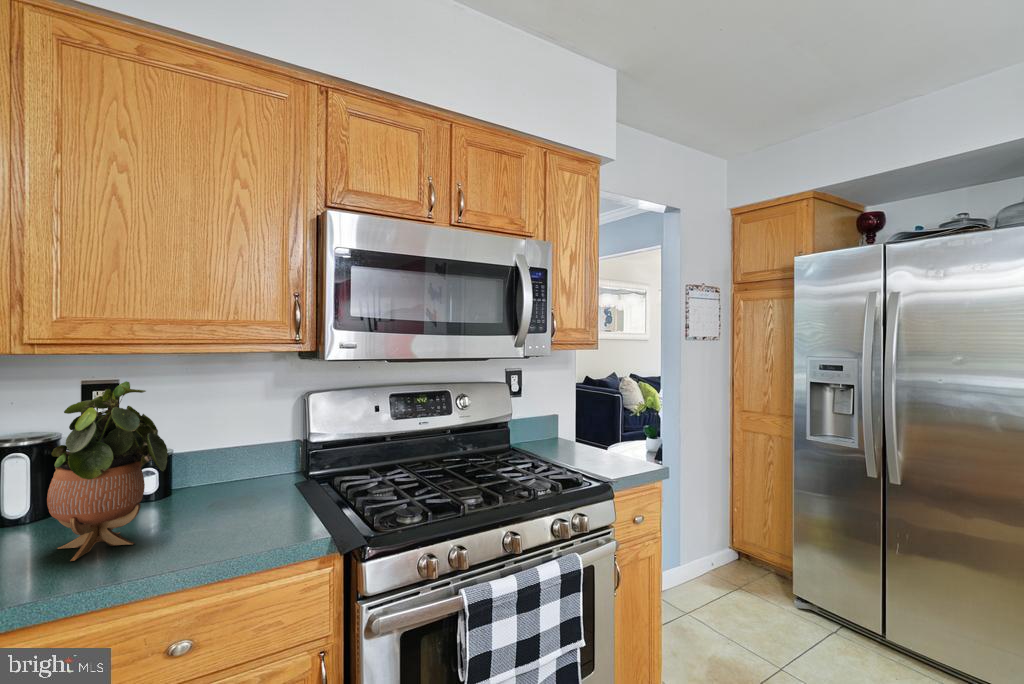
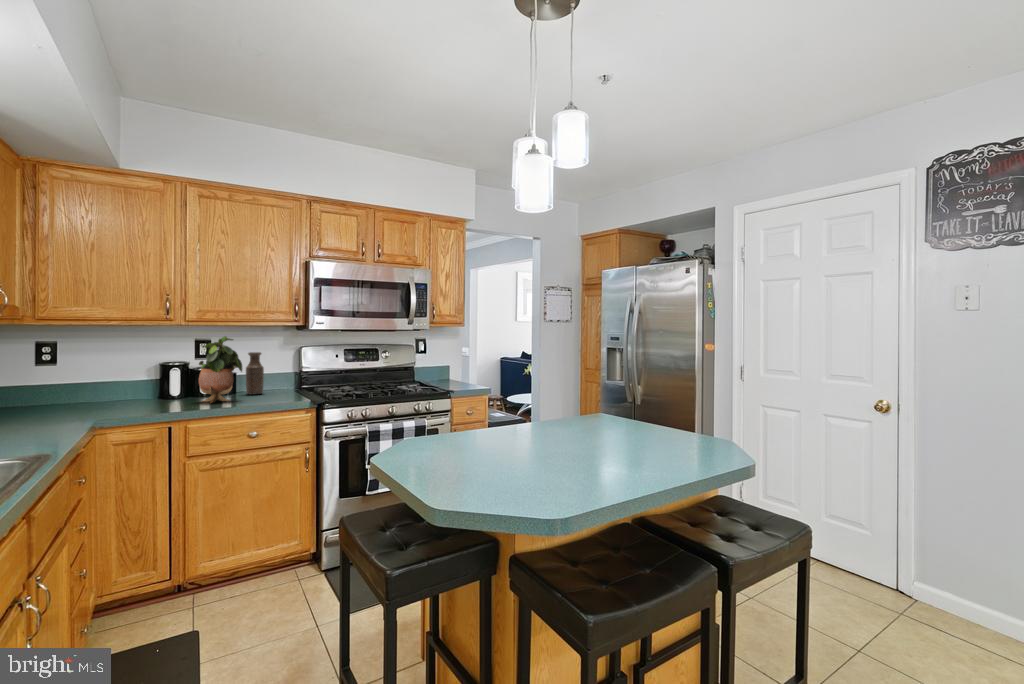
bottle: none [187,409,227,504] -> present [246,352,264,394]

